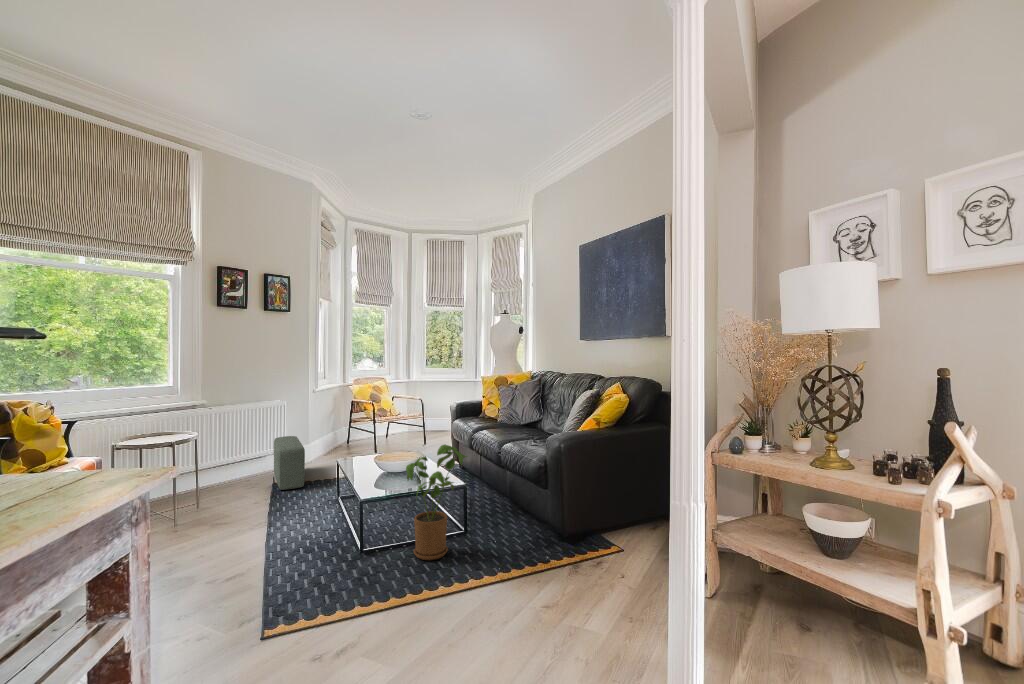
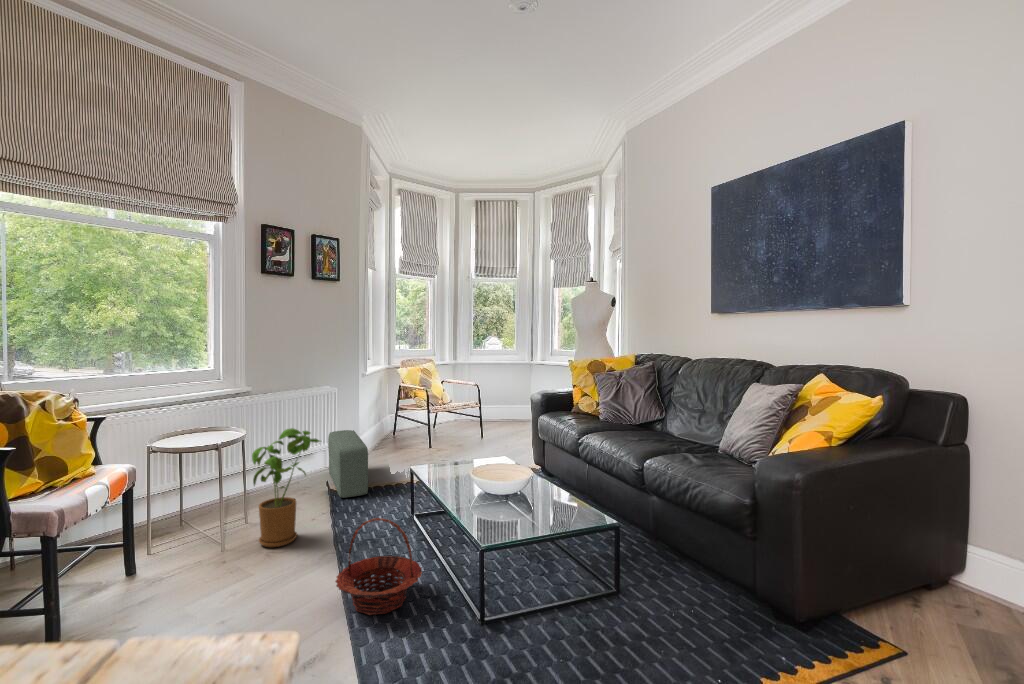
house plant: present [406,444,467,560] -> present [252,428,320,547]
basket: none [260,492,331,565] -> present [335,518,422,615]

